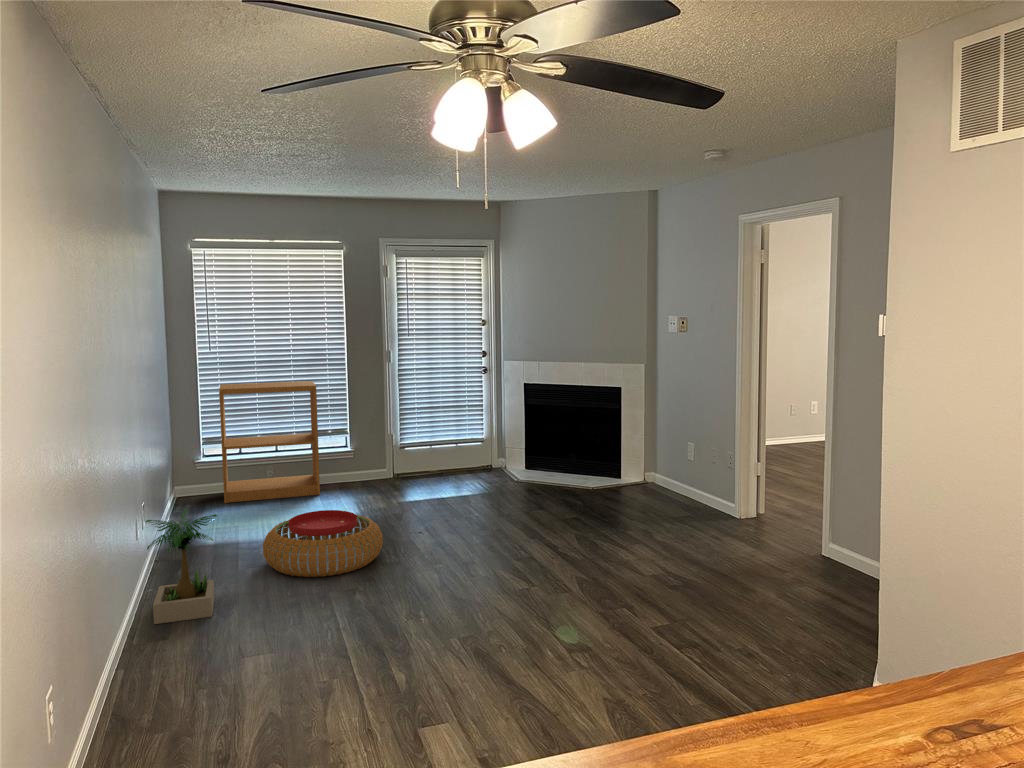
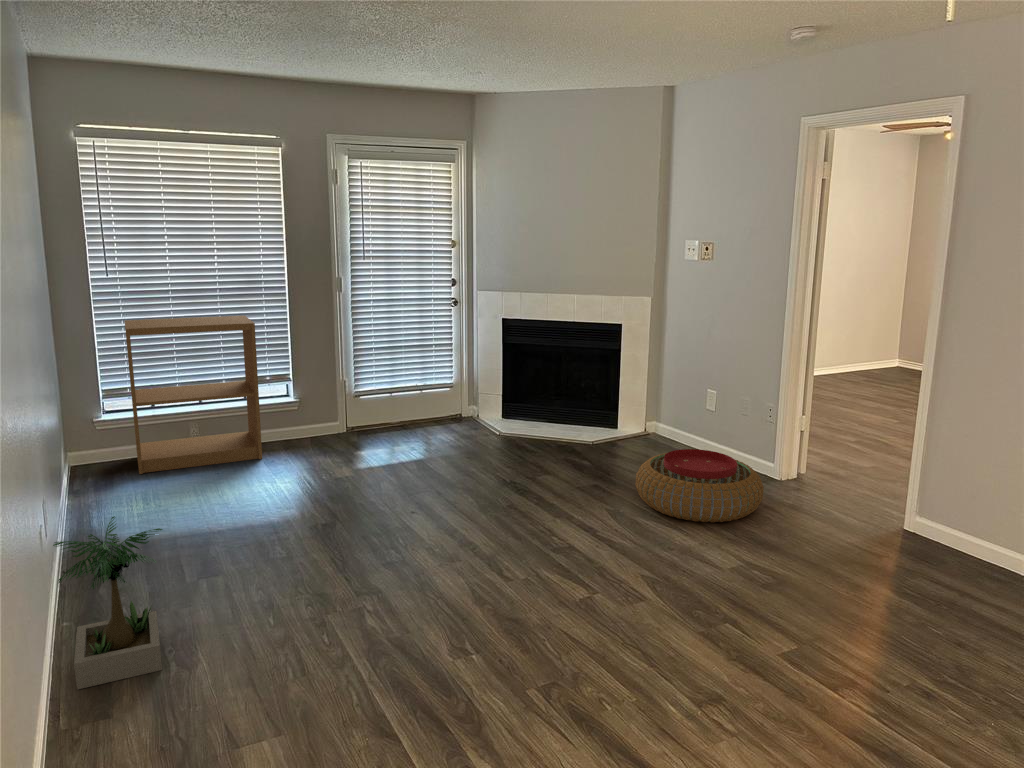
pouf: present [263,510,383,577] -> present [635,449,764,522]

